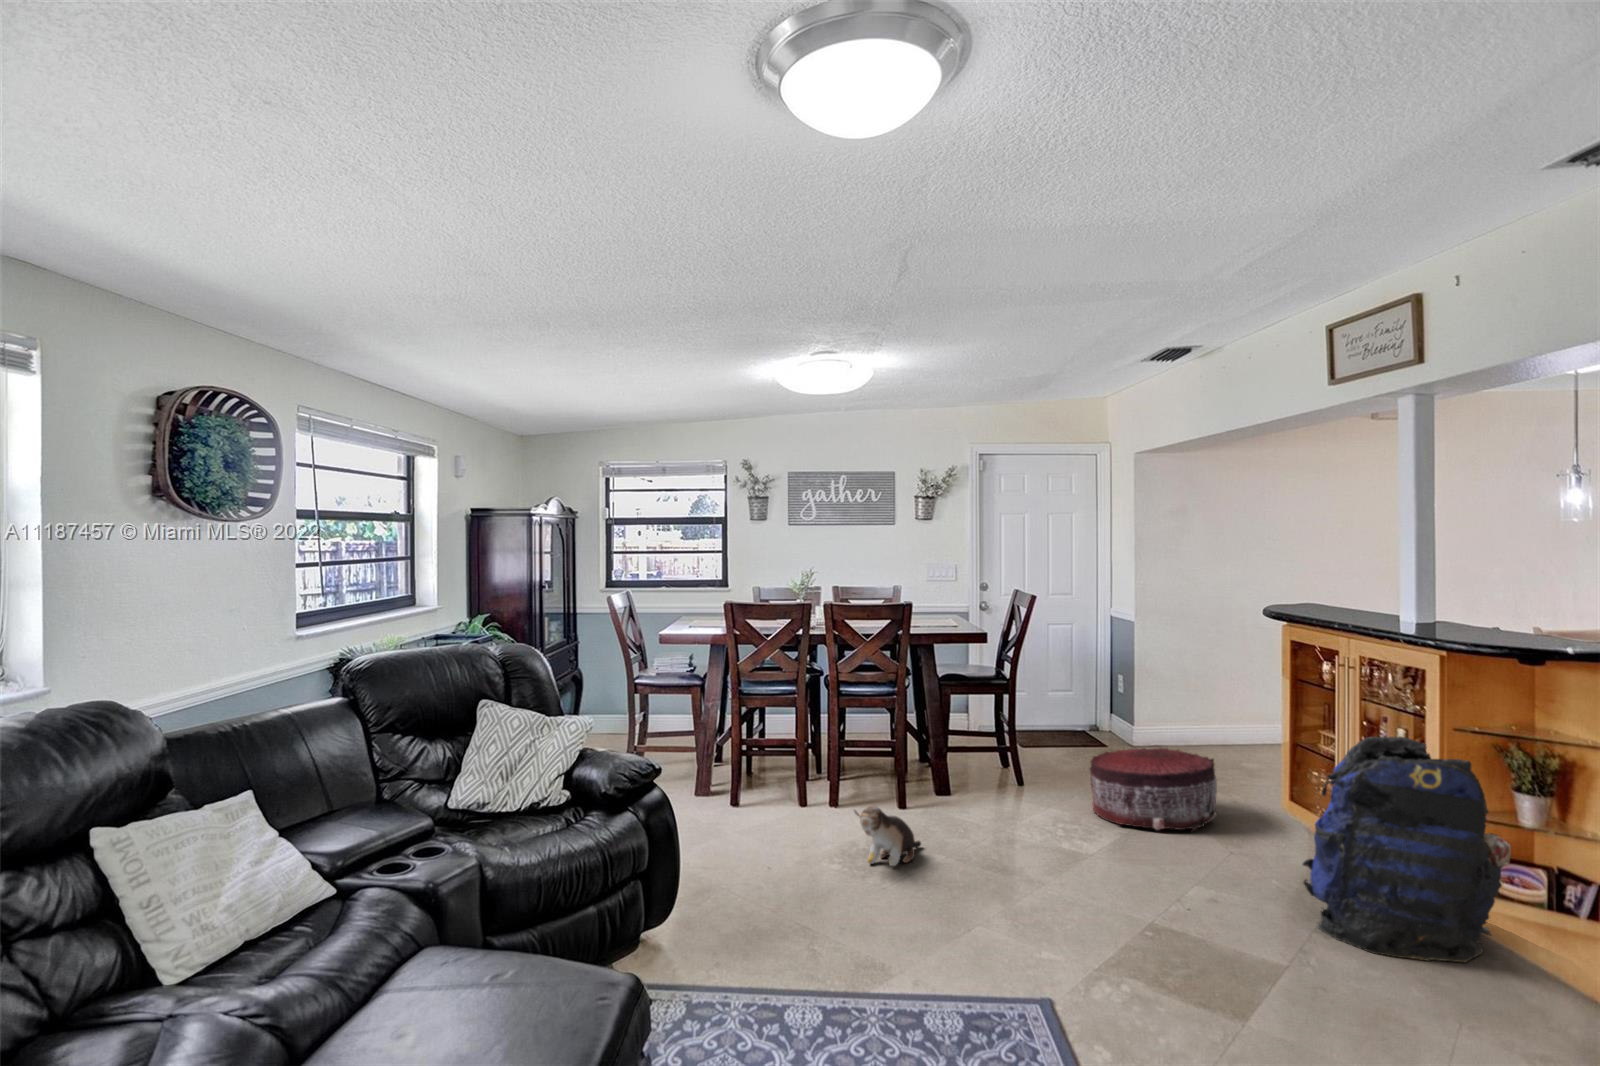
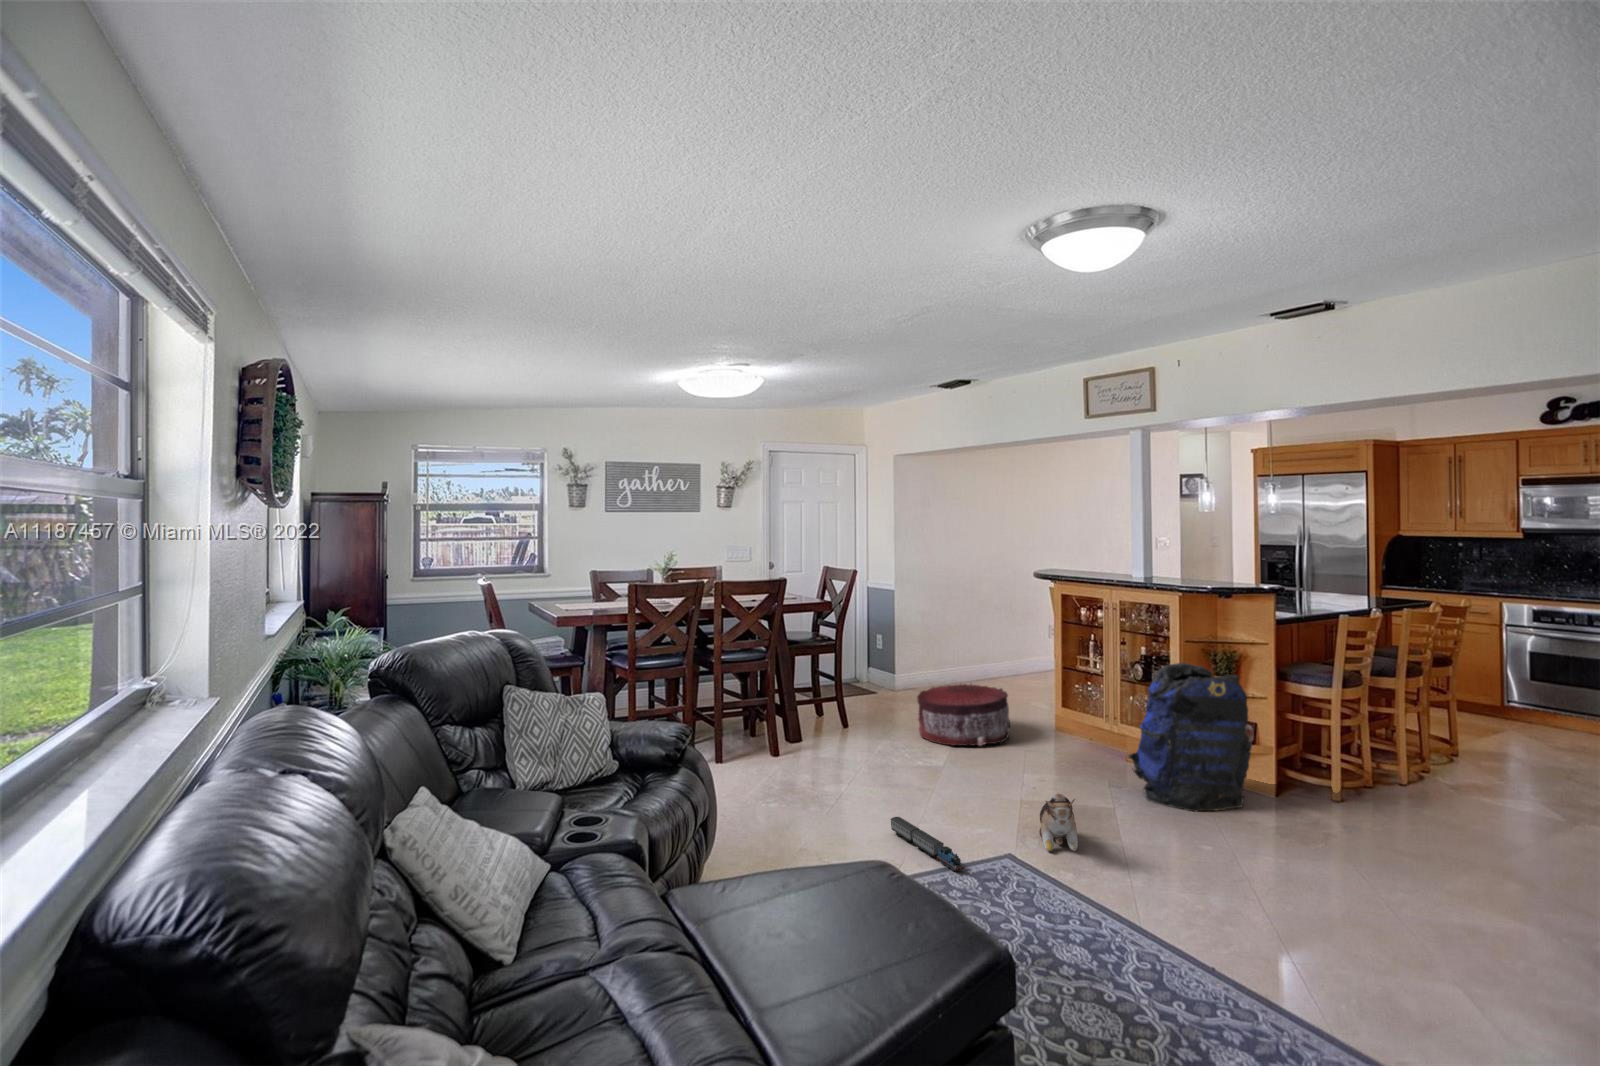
plush toy: present [854,806,921,866] -> present [1039,793,1078,852]
toy train: none [916,885,948,955] -> present [891,817,964,871]

